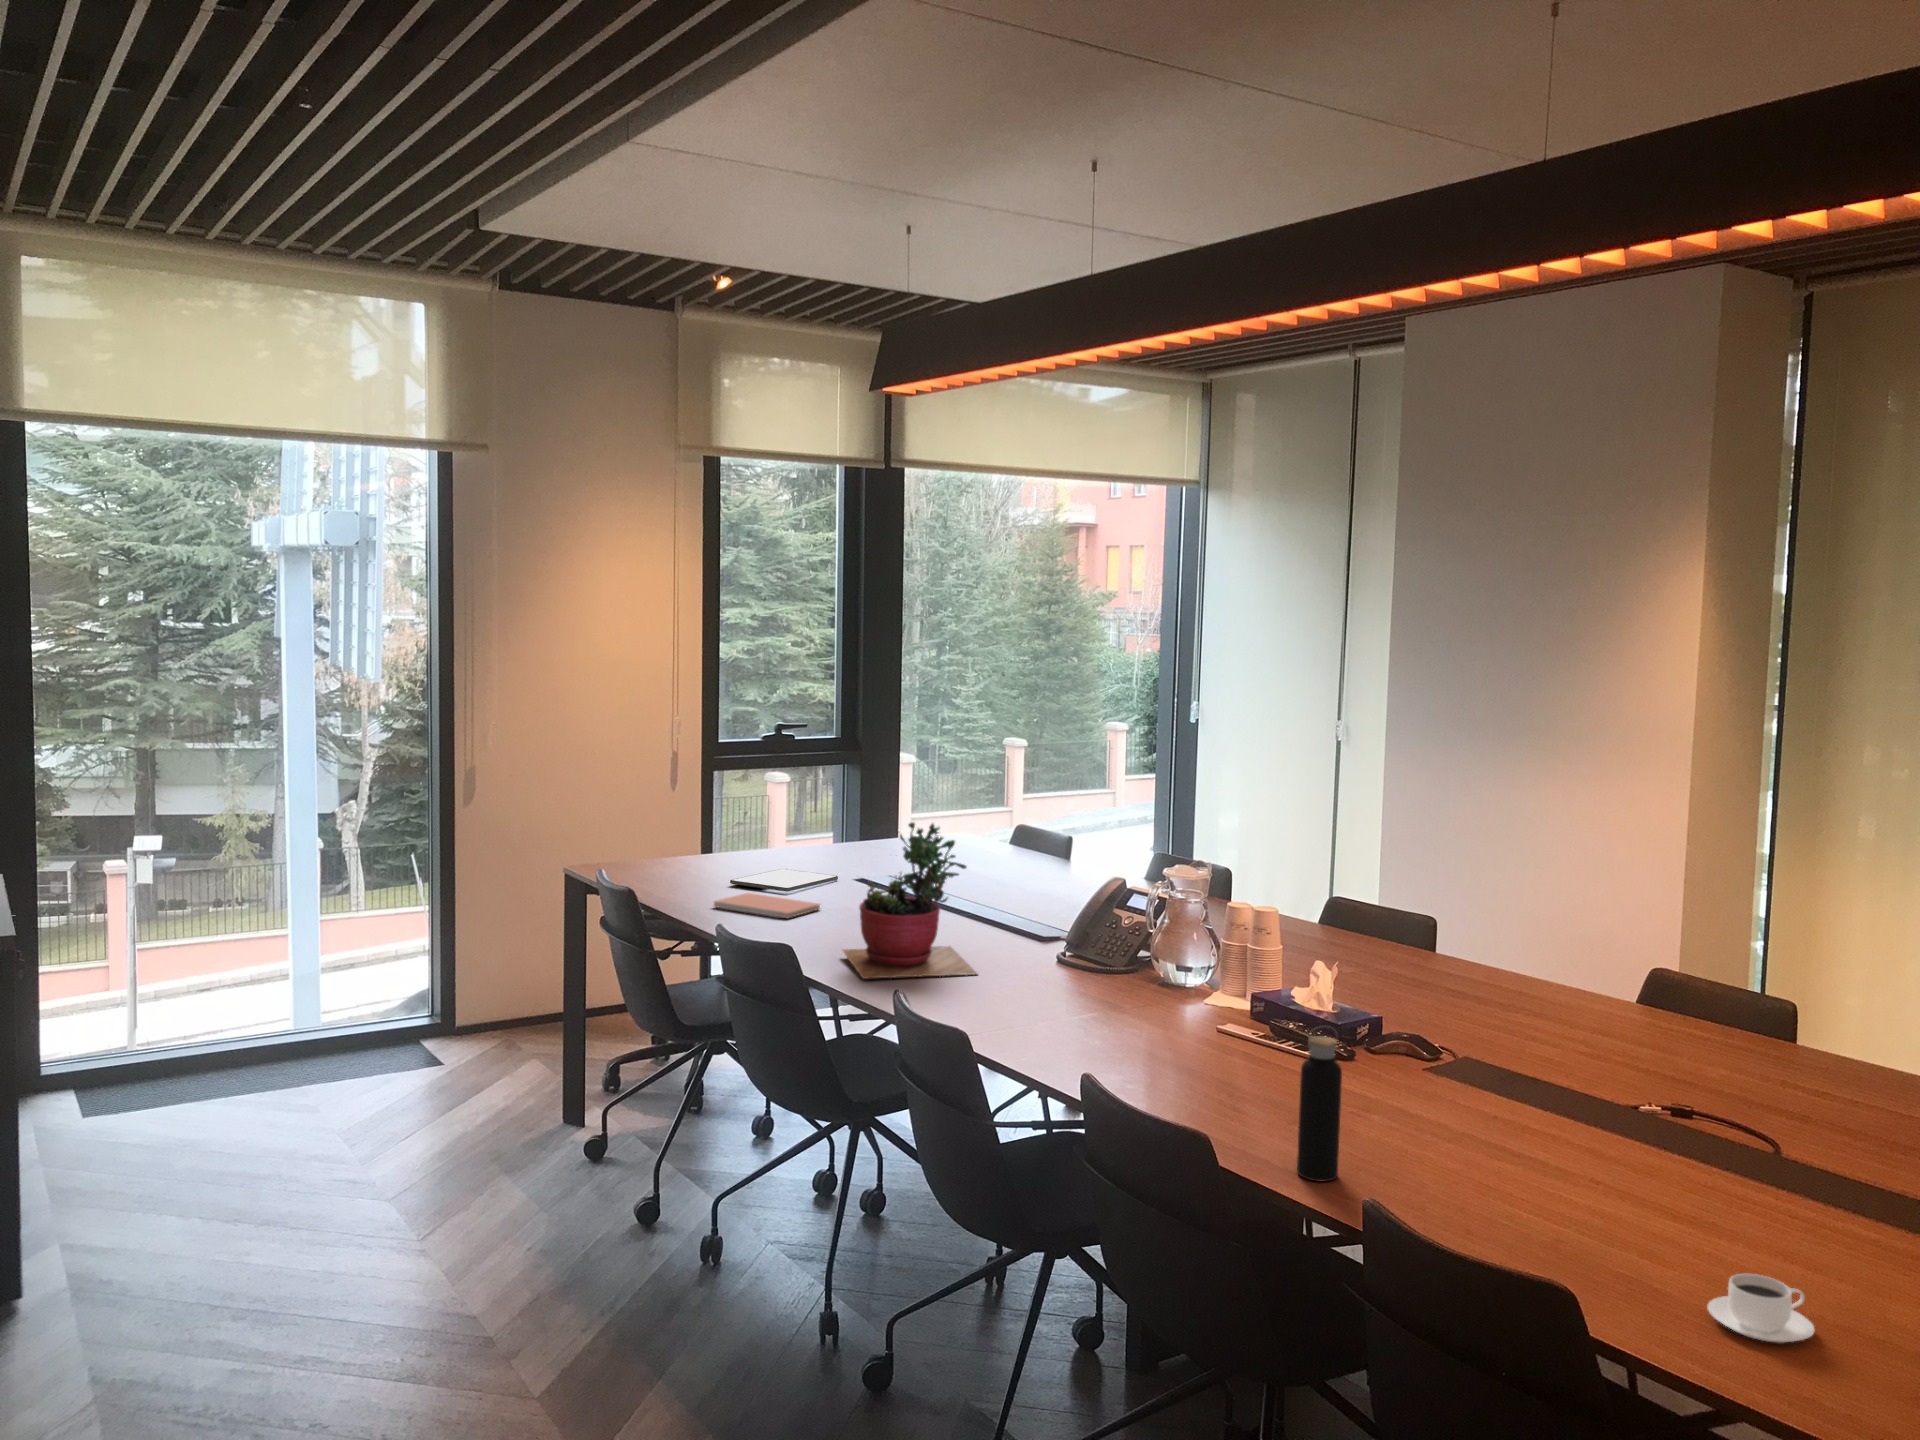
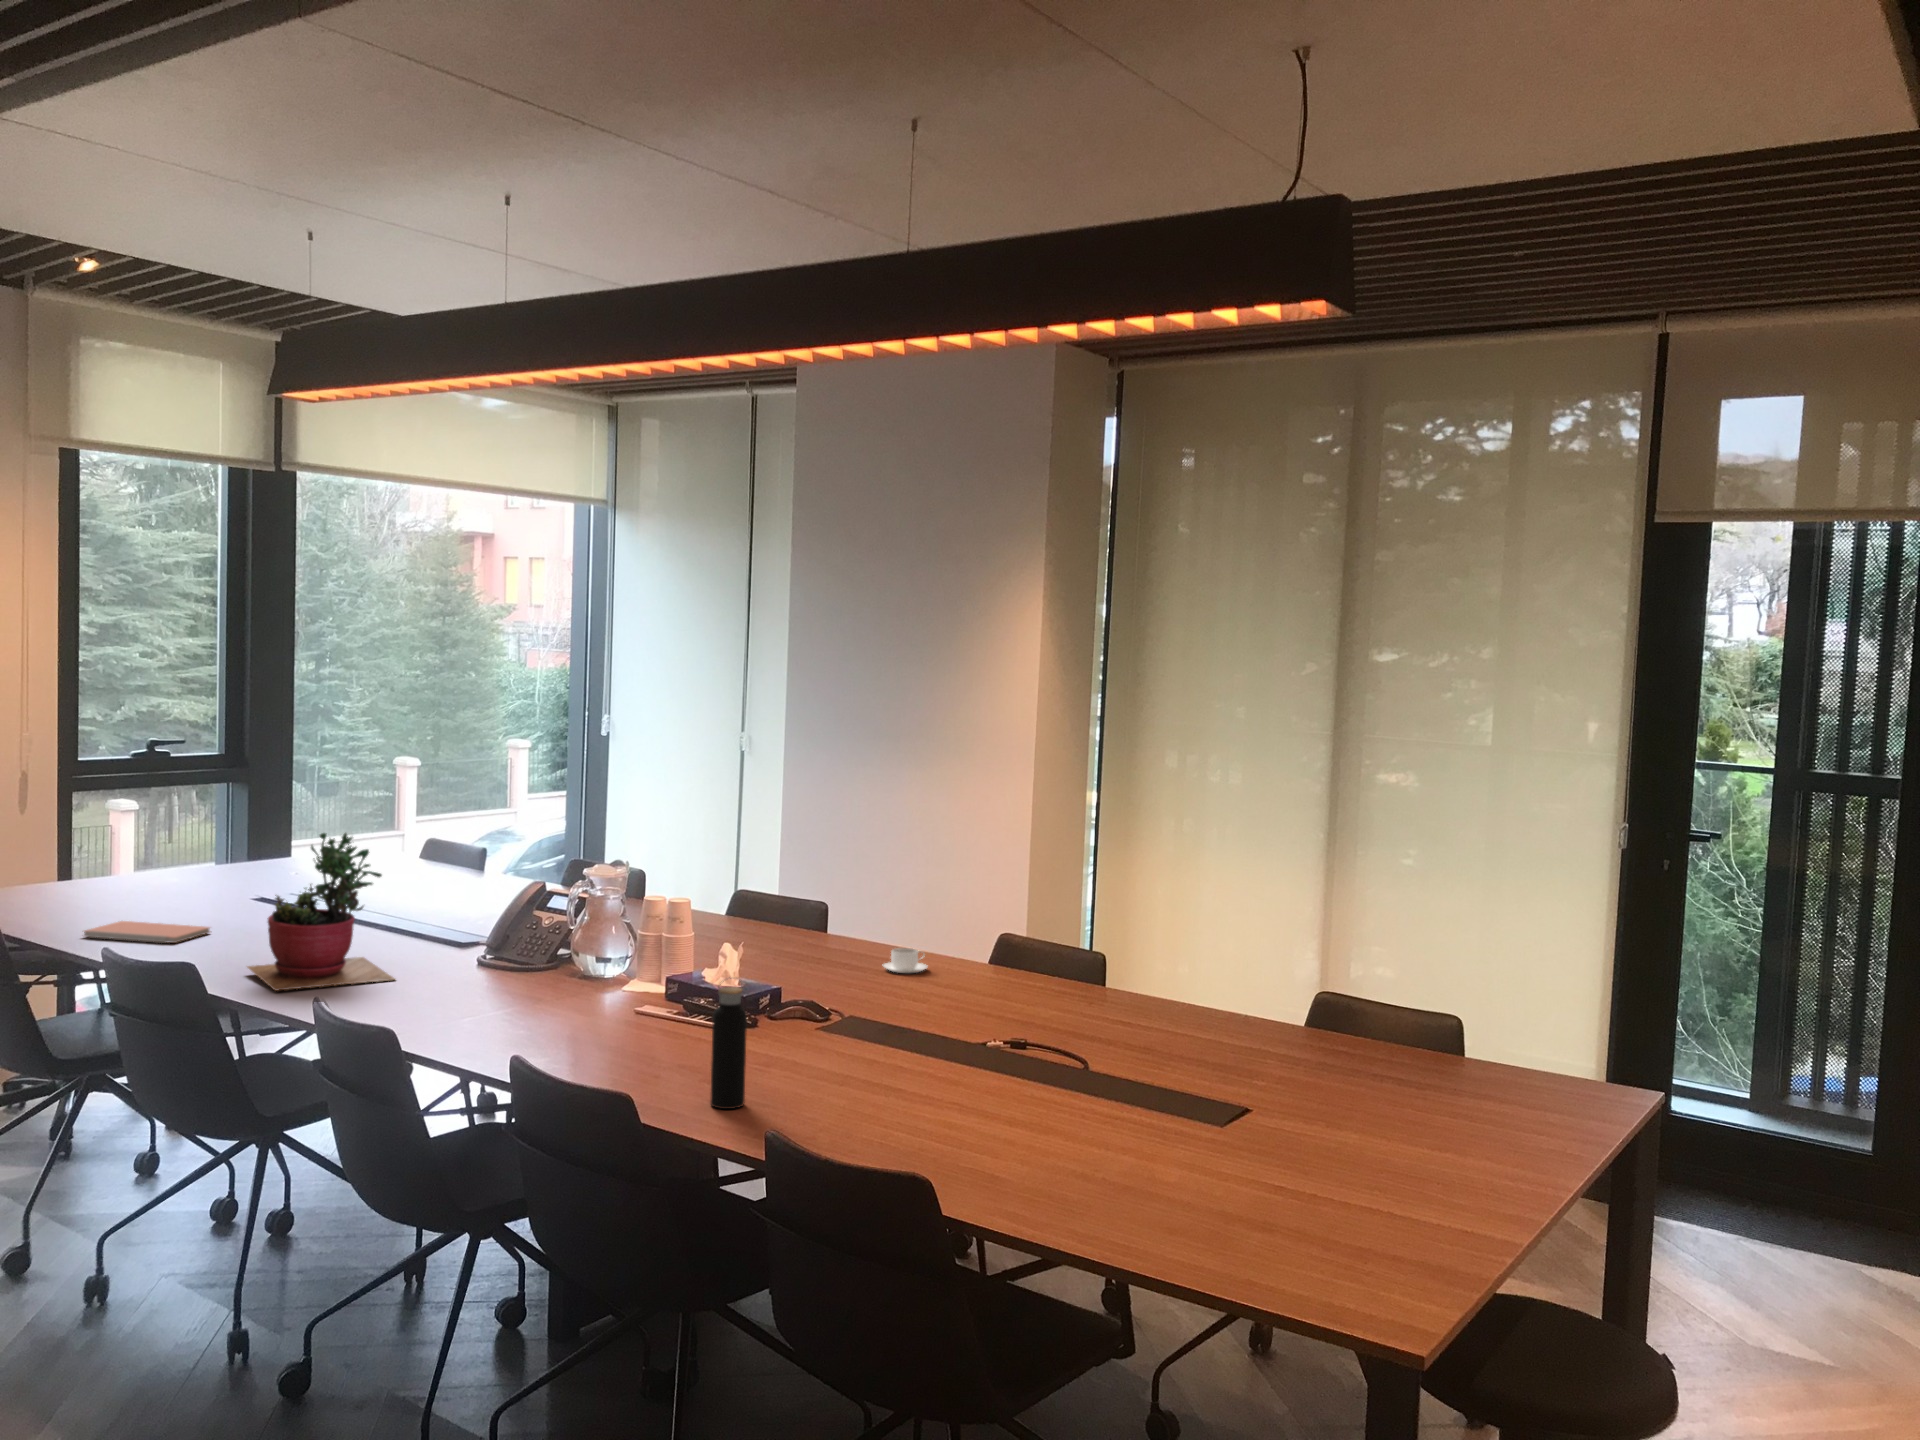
tablet: present [730,869,838,892] -> none [96,897,223,918]
coffee cup: present [1707,1274,1814,1343] -> present [883,948,927,973]

